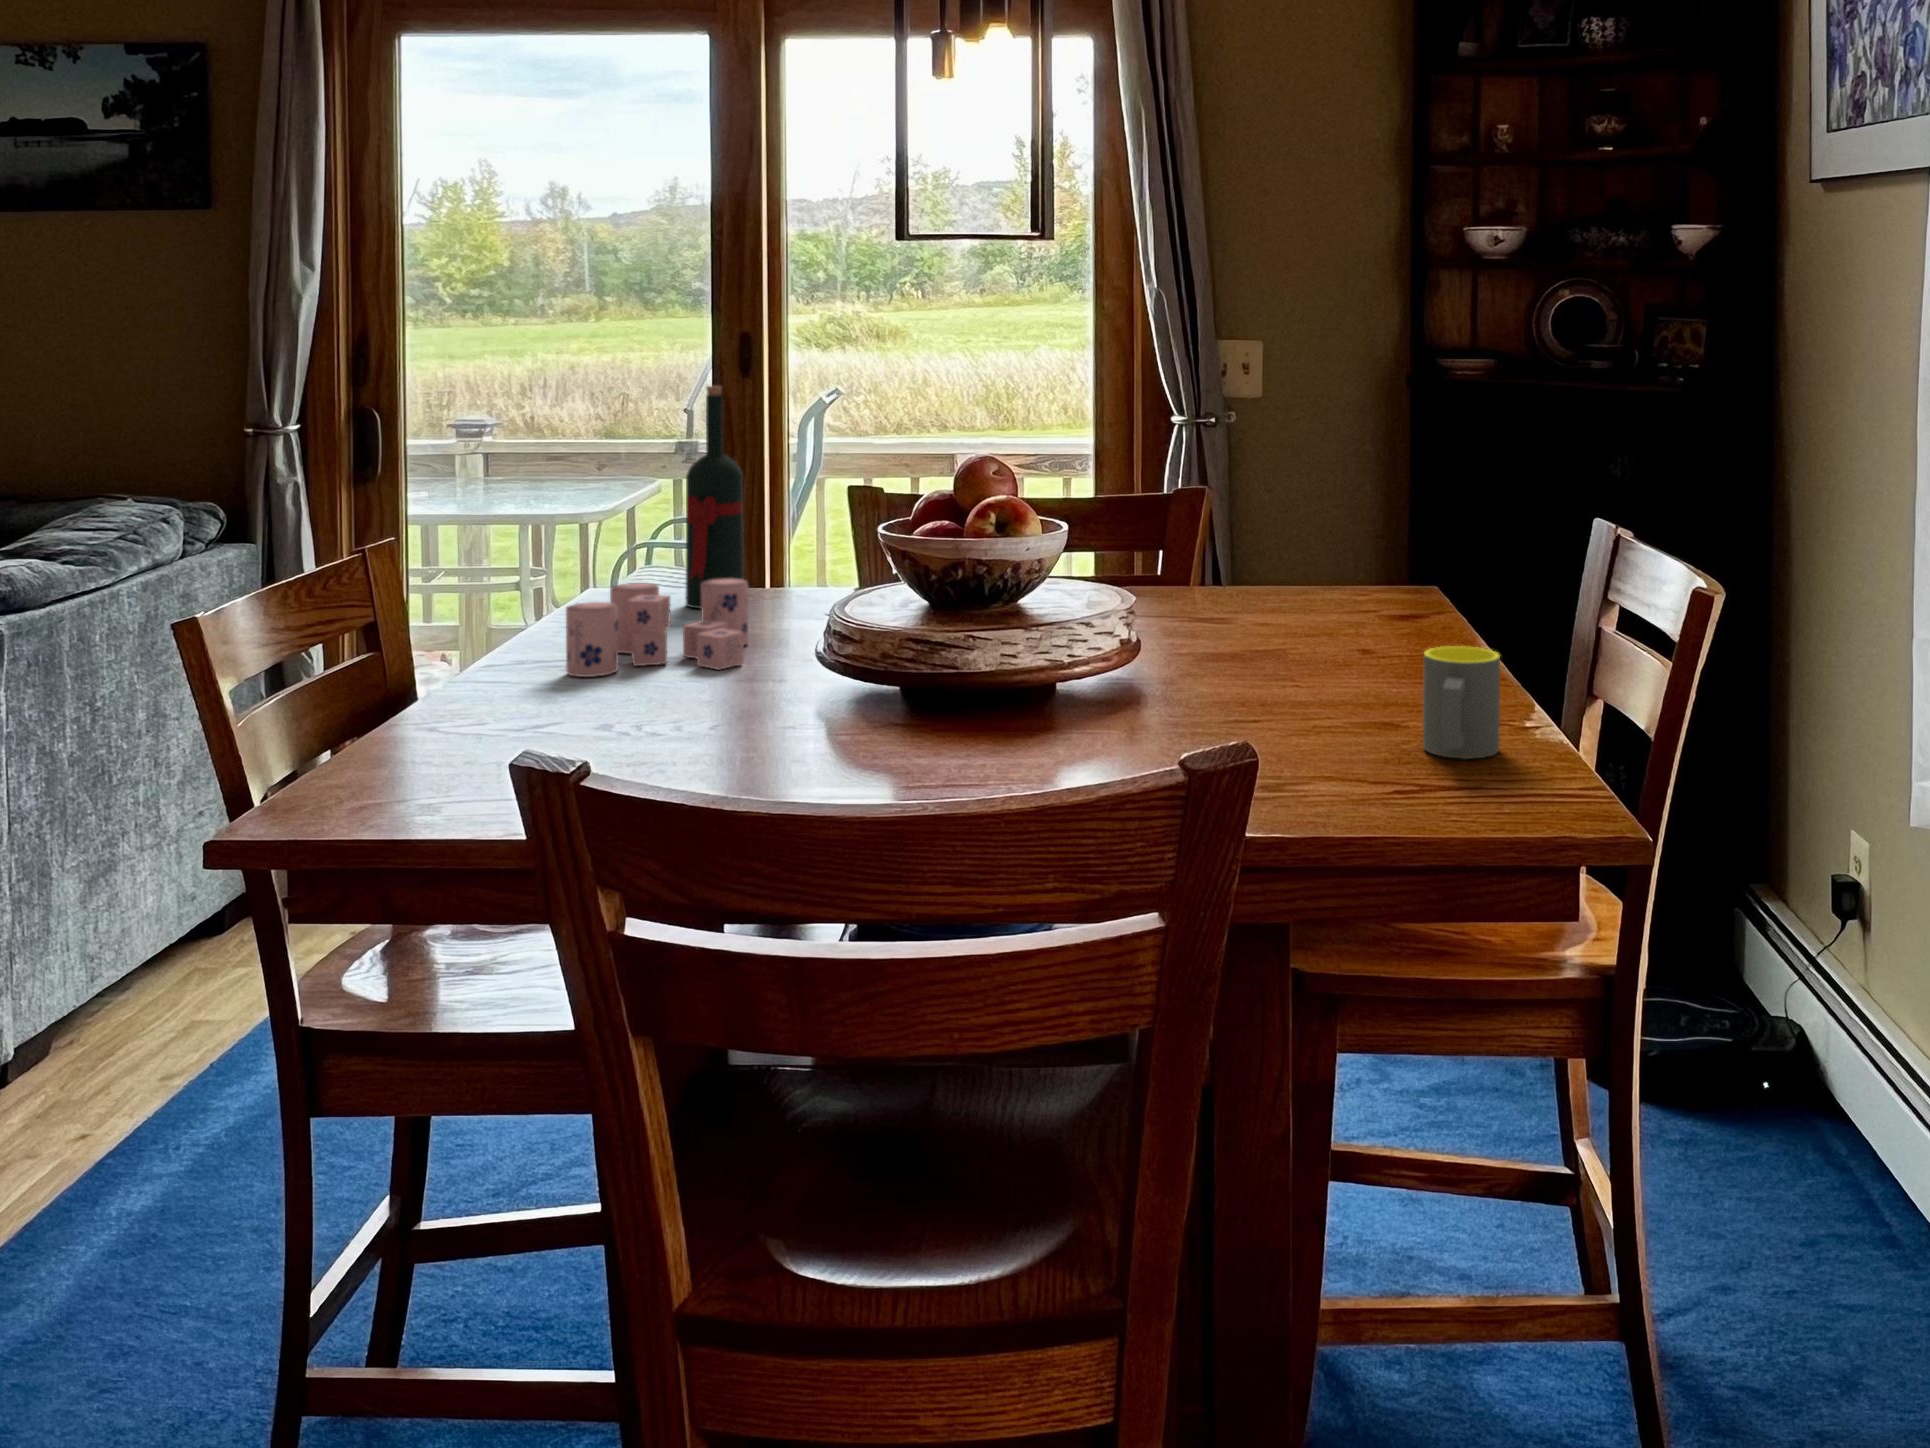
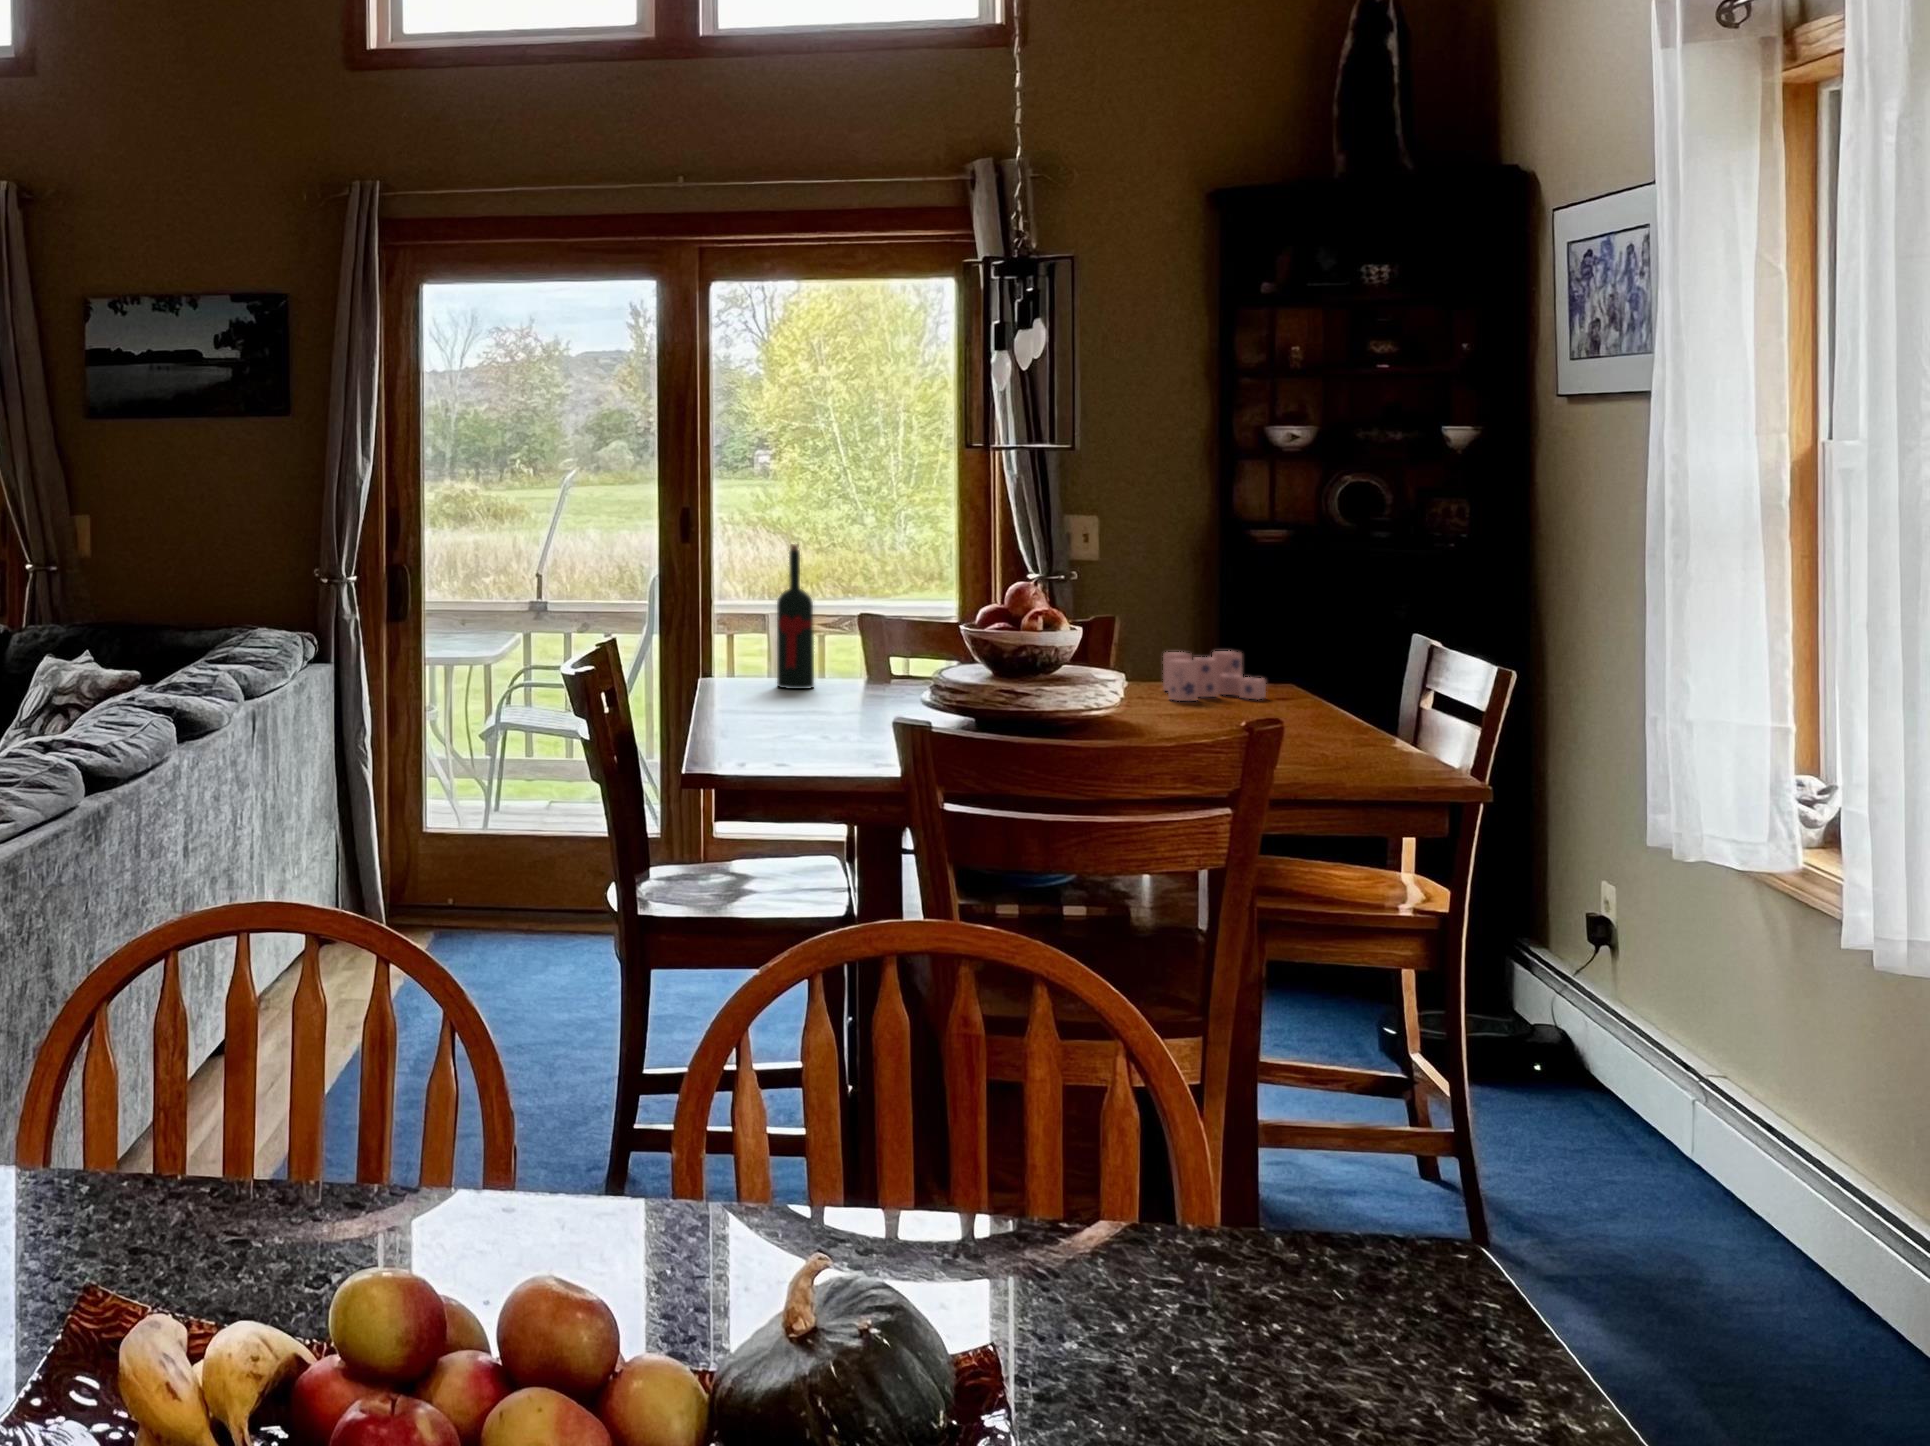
candle: present [566,579,748,677] -> present [1163,651,1266,701]
mug: present [1423,646,1500,759] -> none [1331,697,1380,759]

